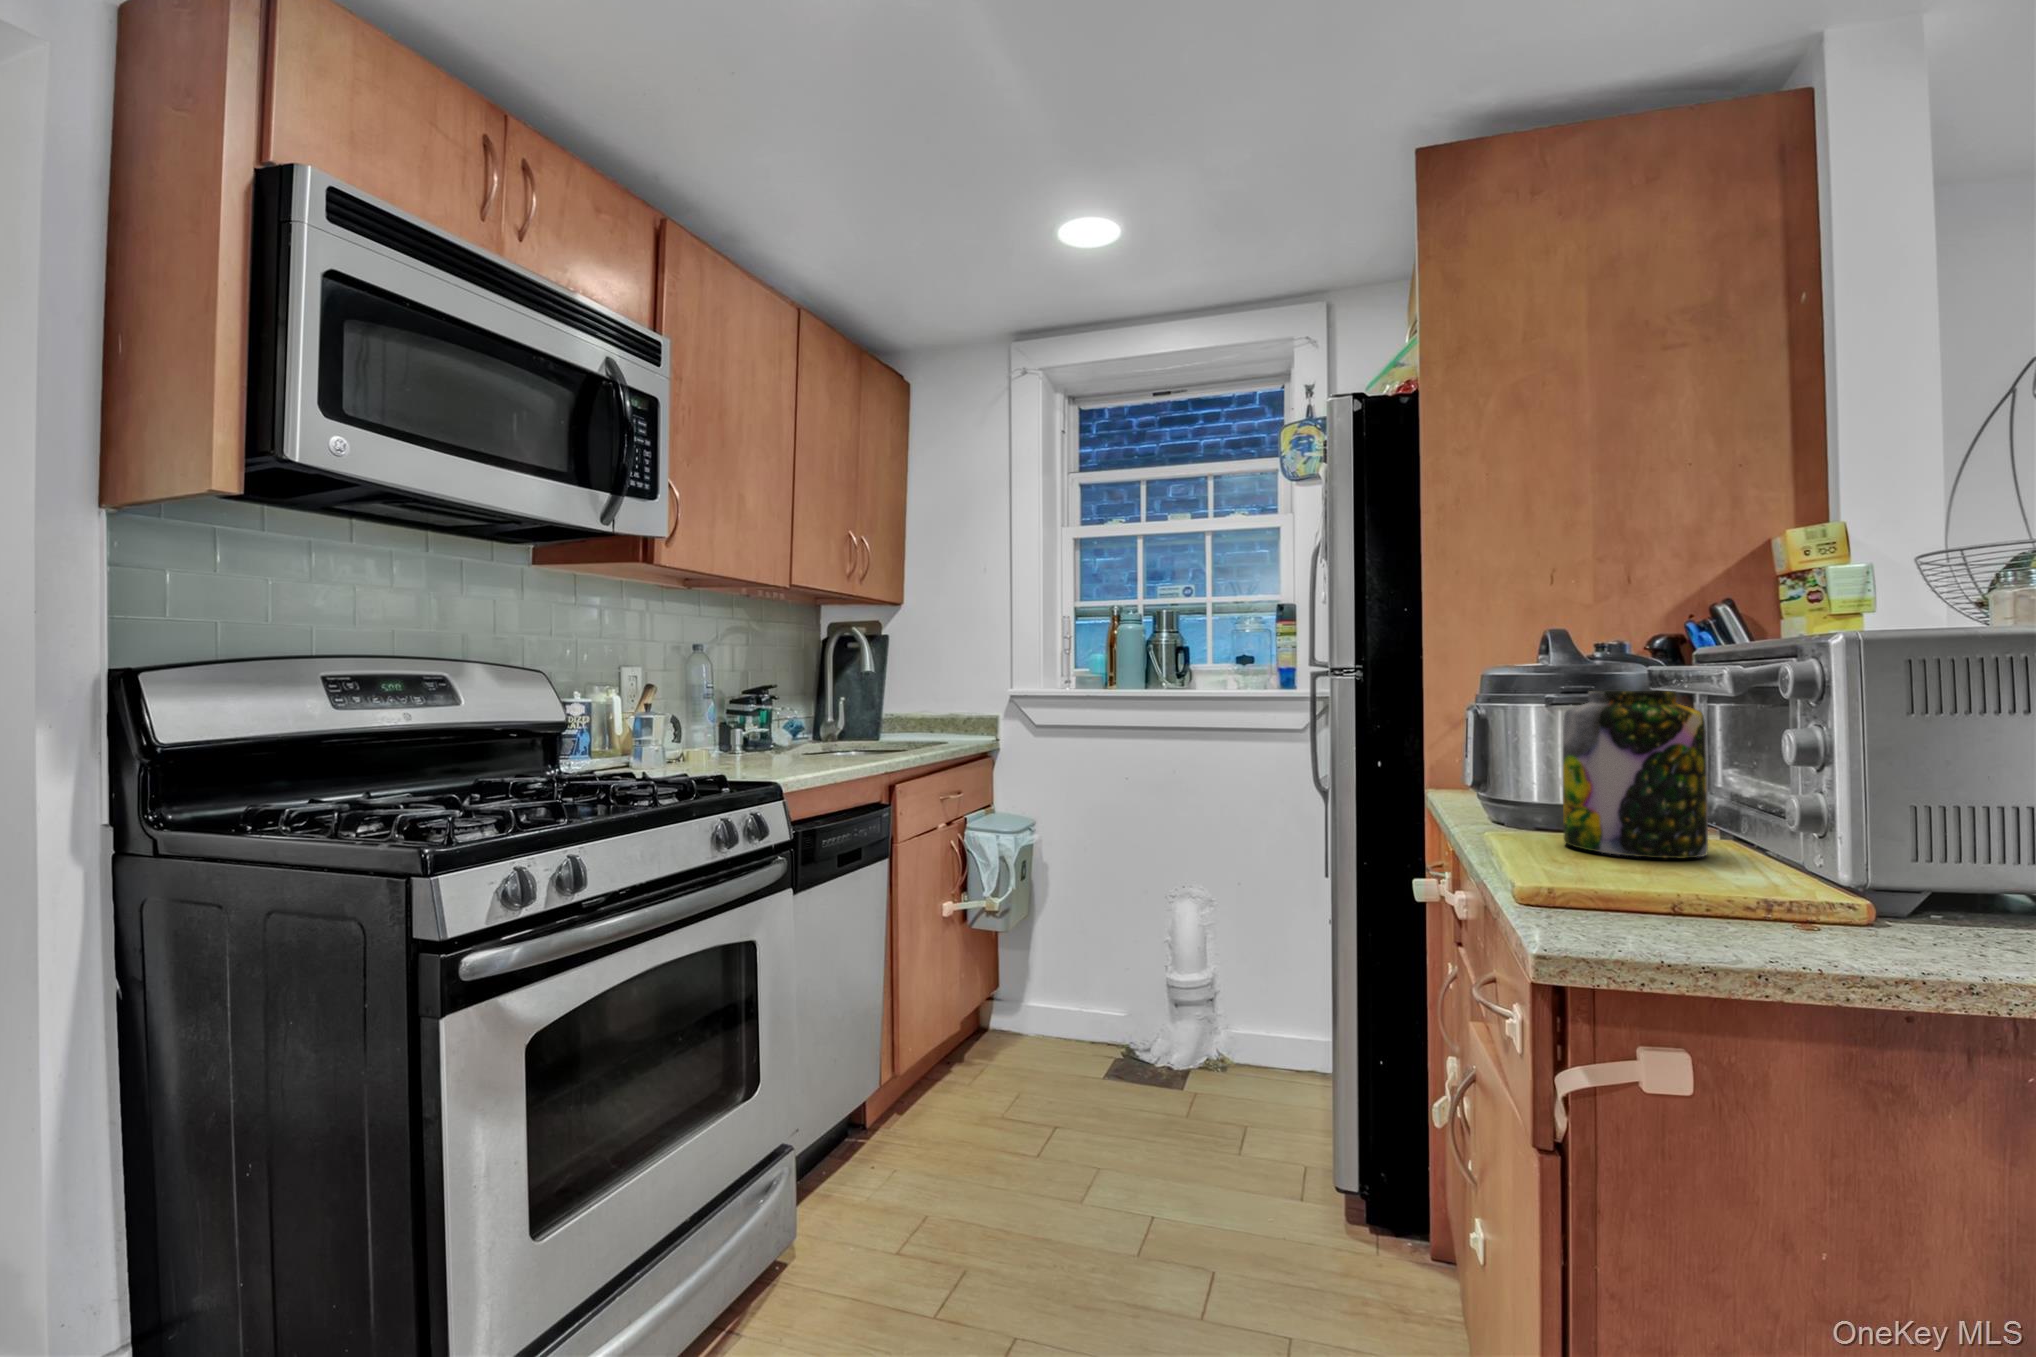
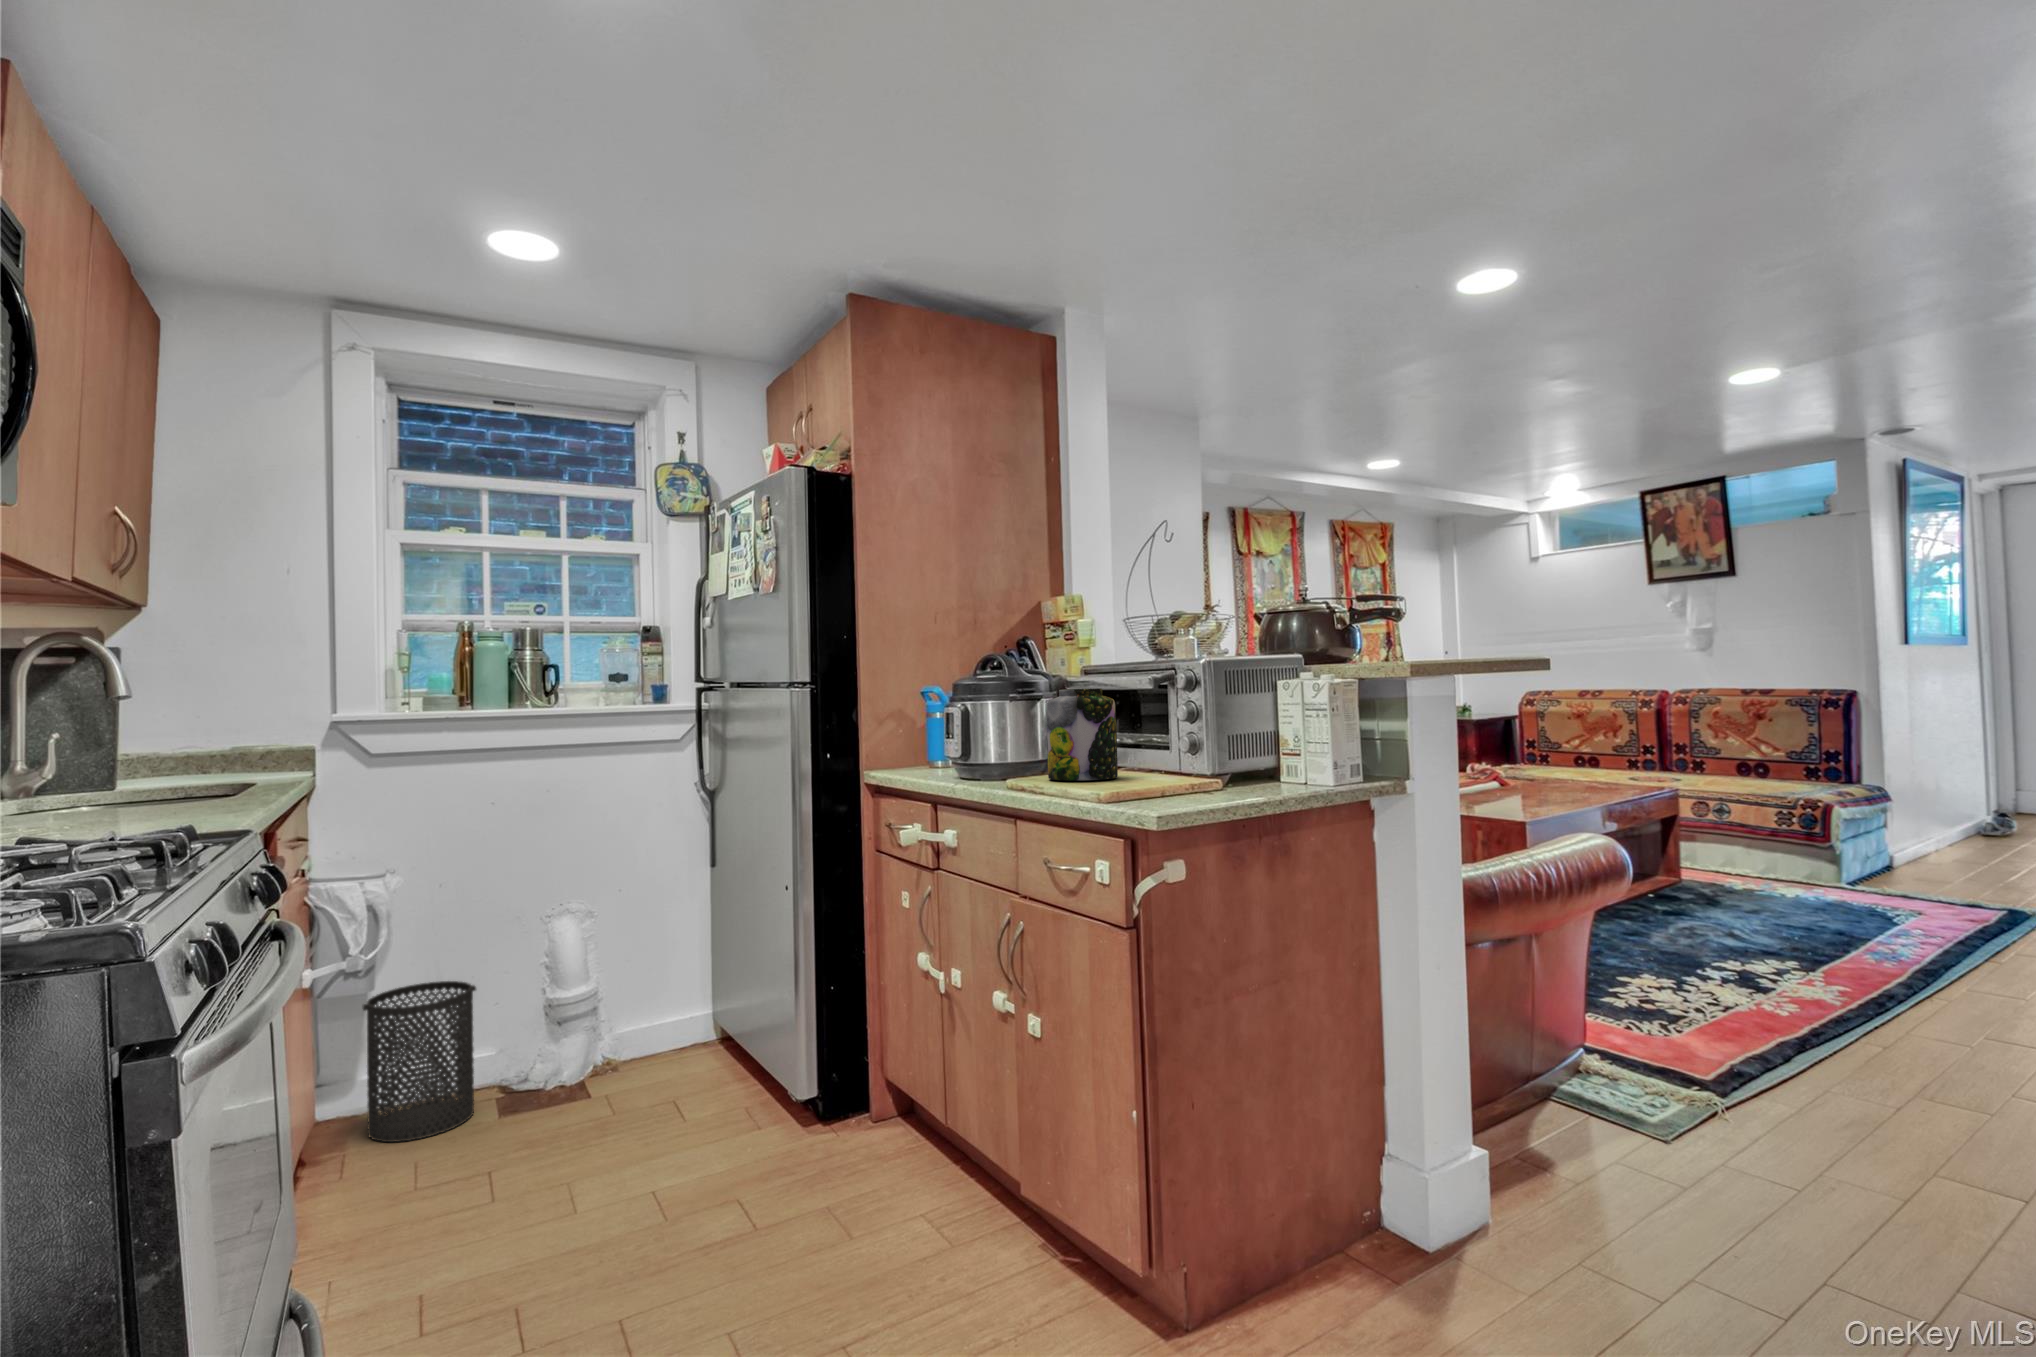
trash can: none [1009,933,1095,1073] -> present [362,981,476,1142]

